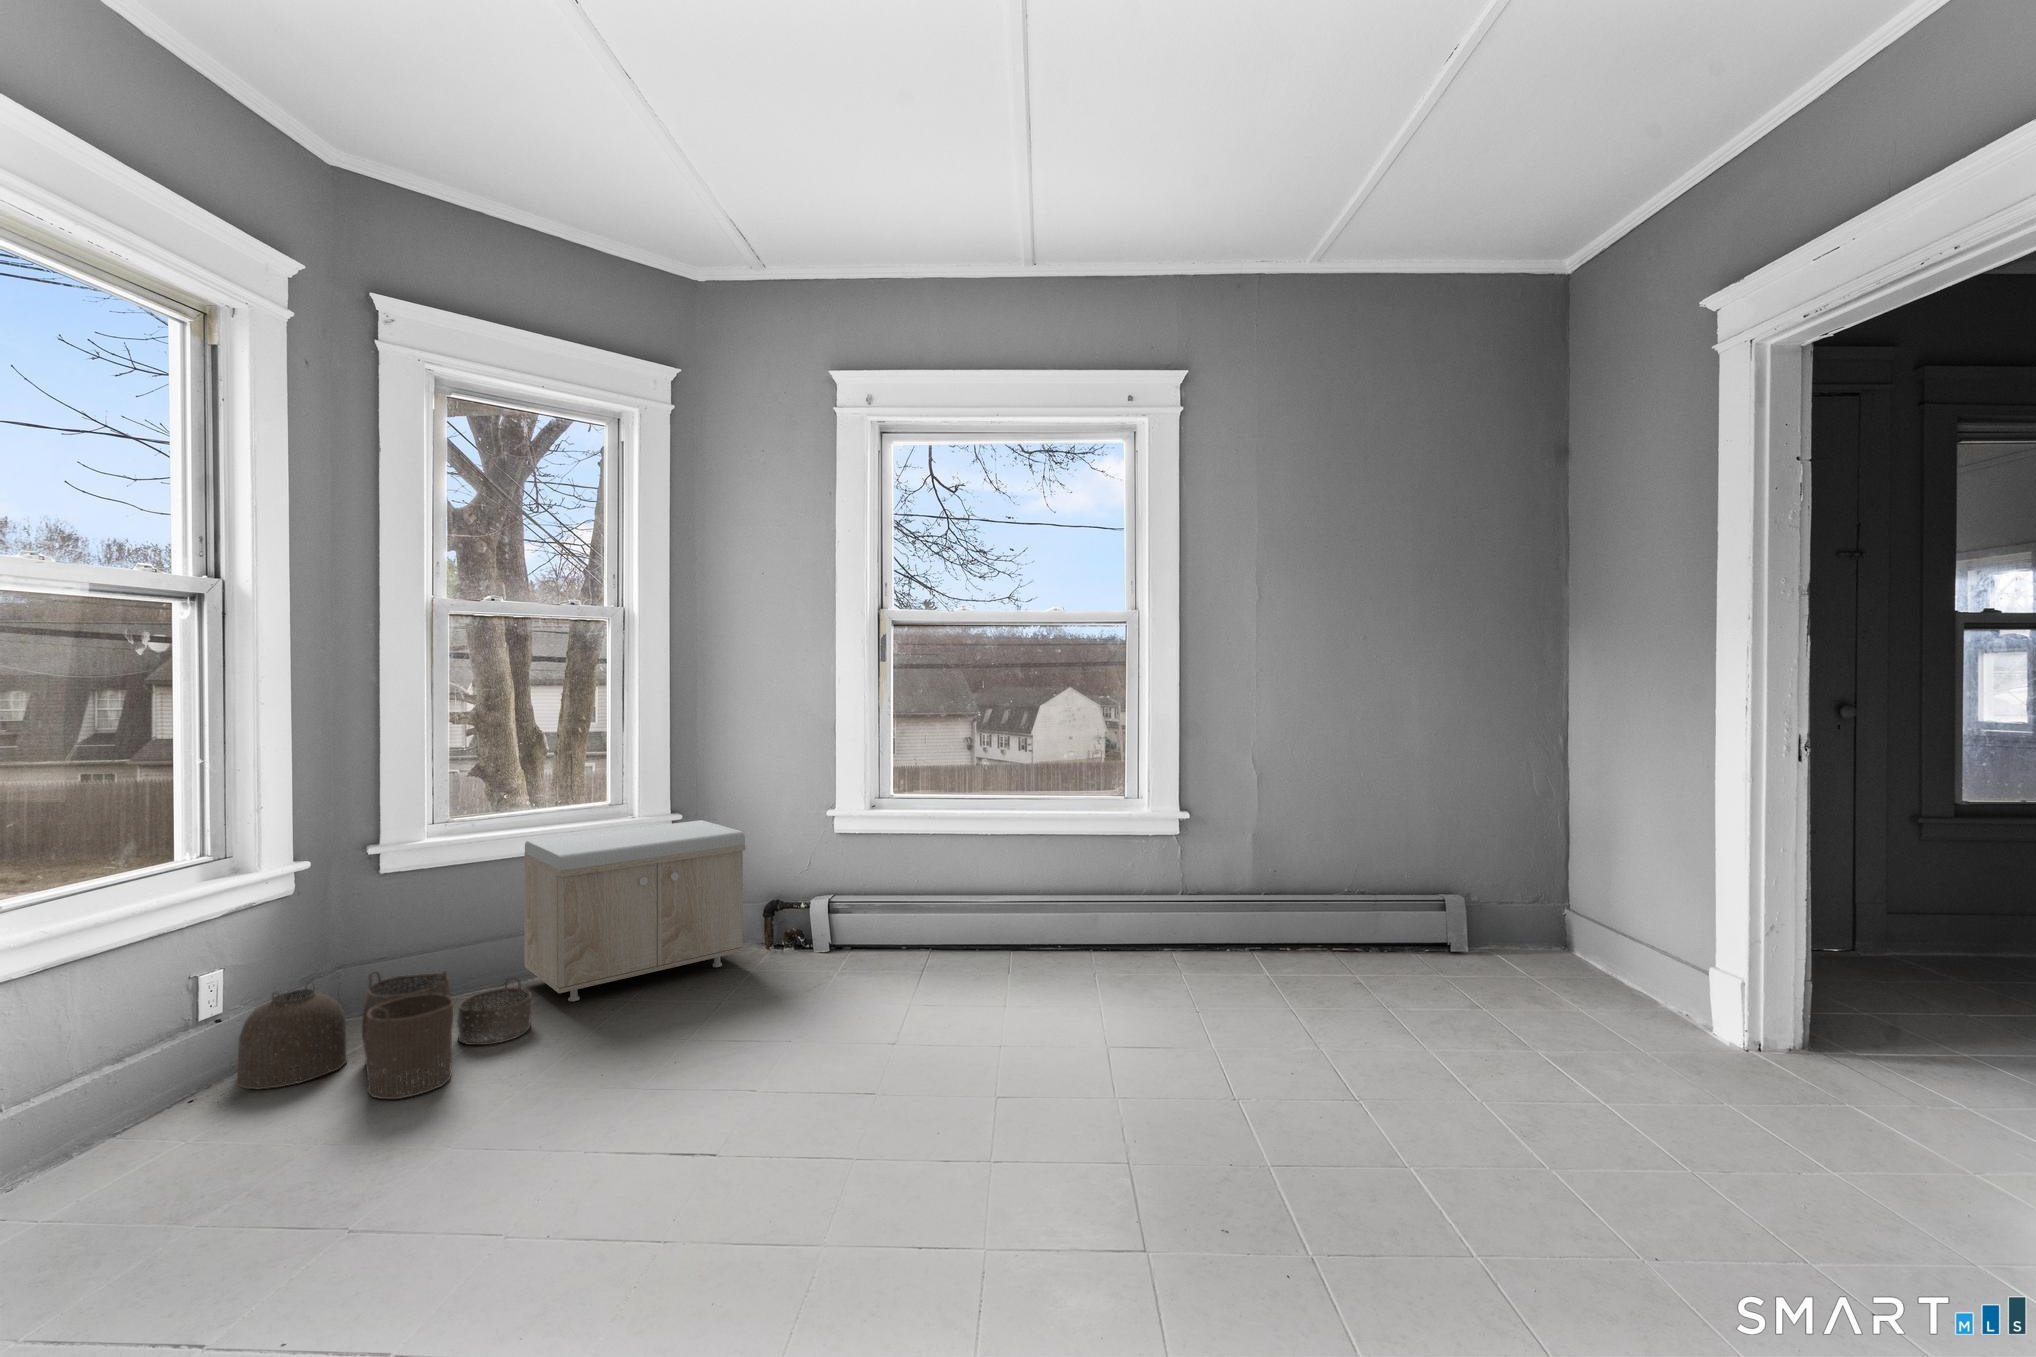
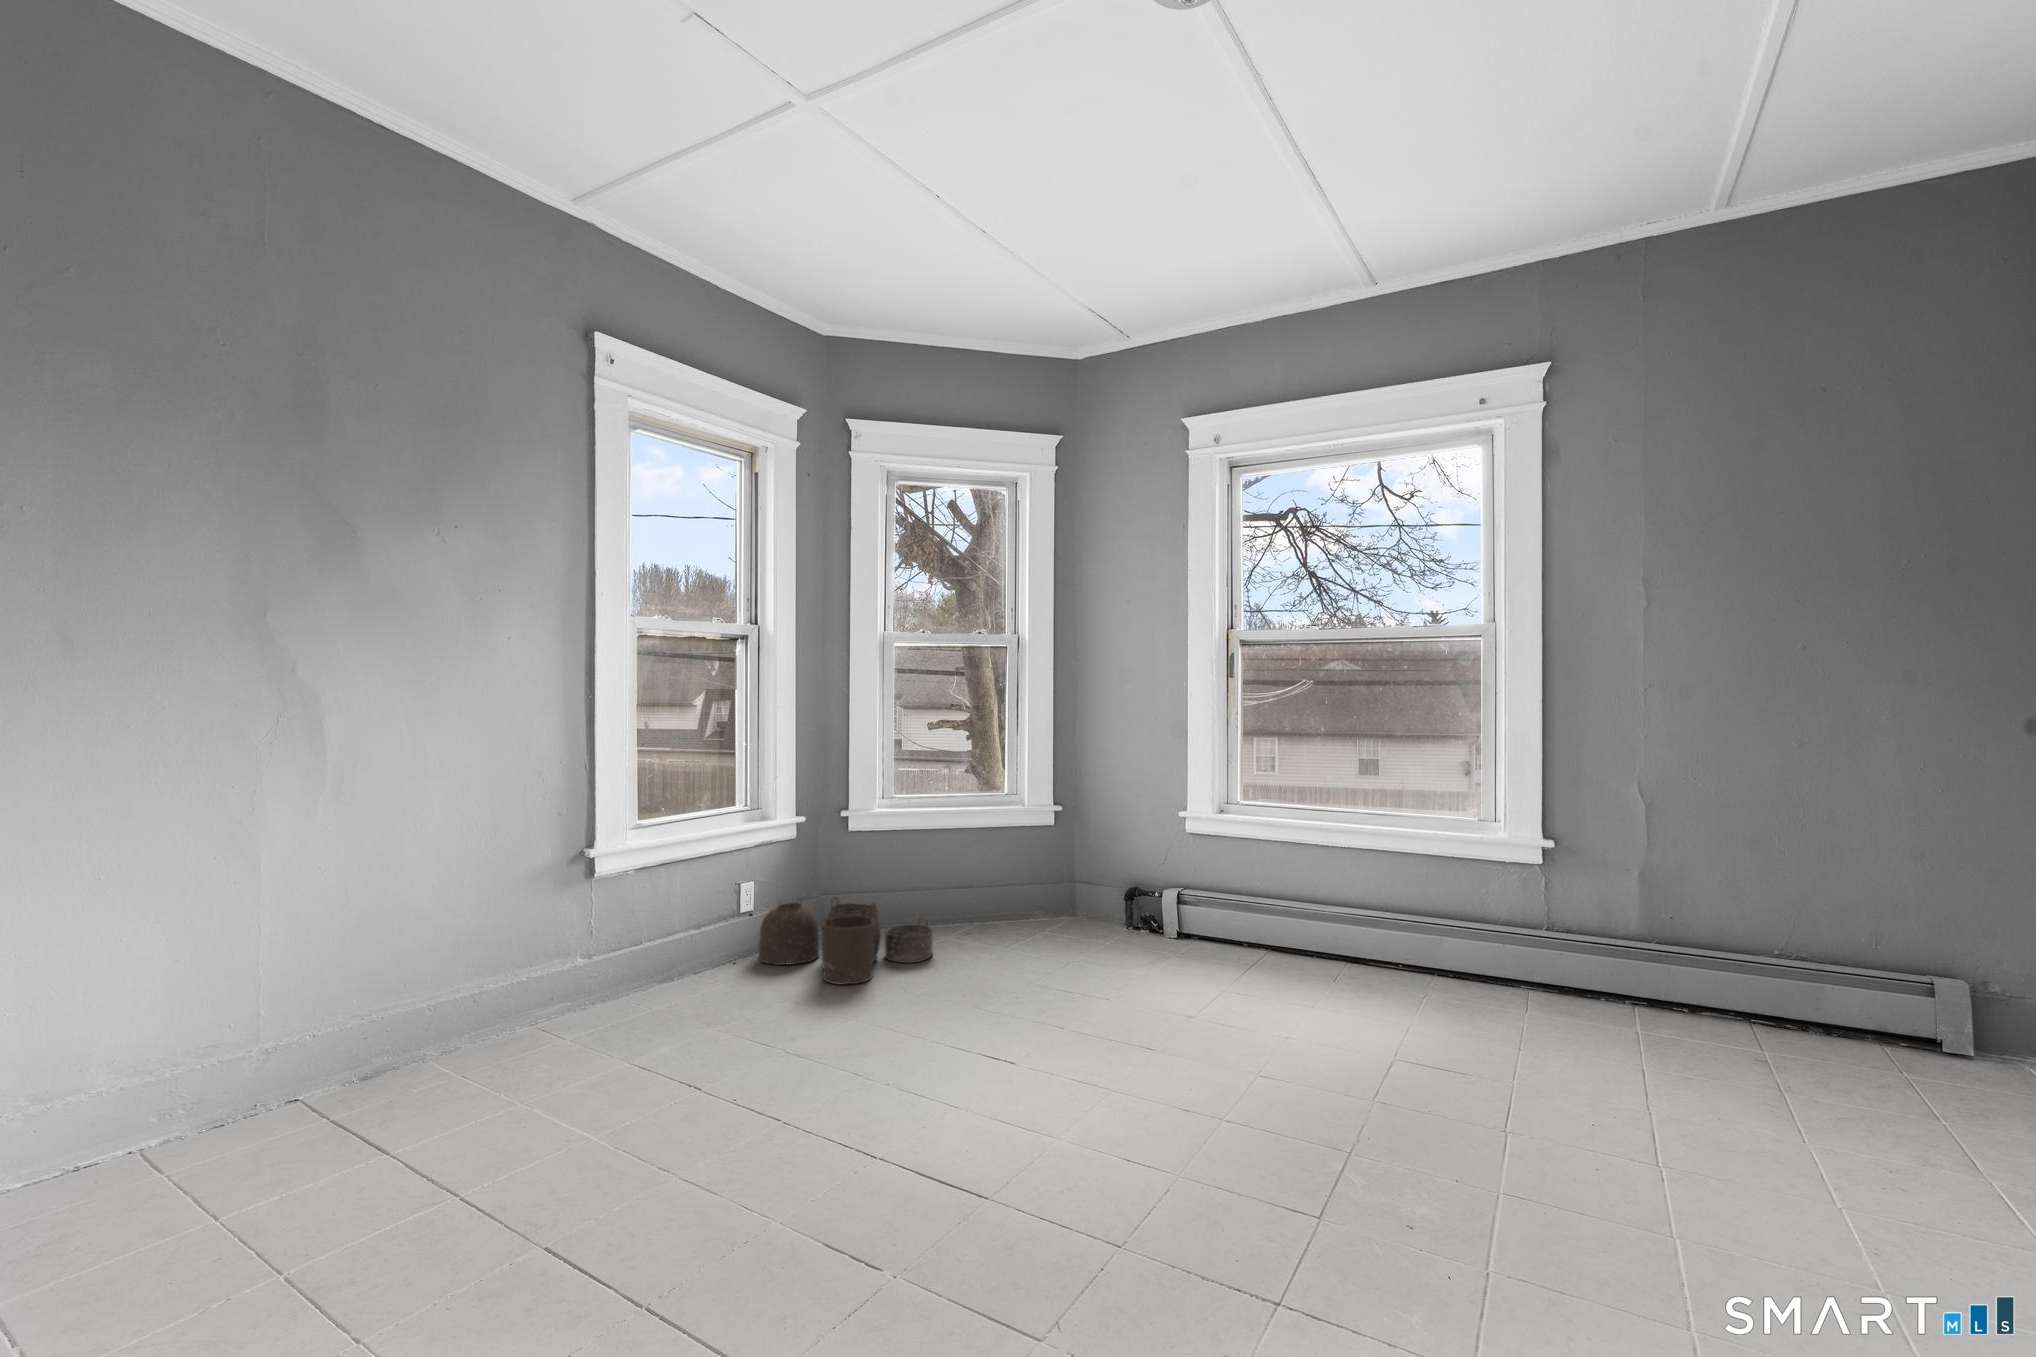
storage bench: present [524,820,745,1001] -> none [941,813,1102,945]

